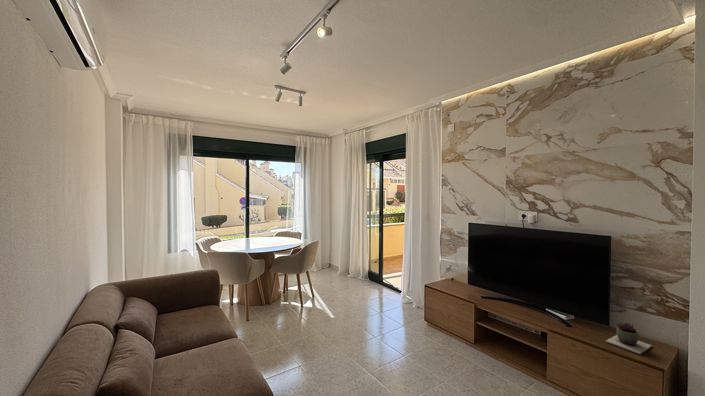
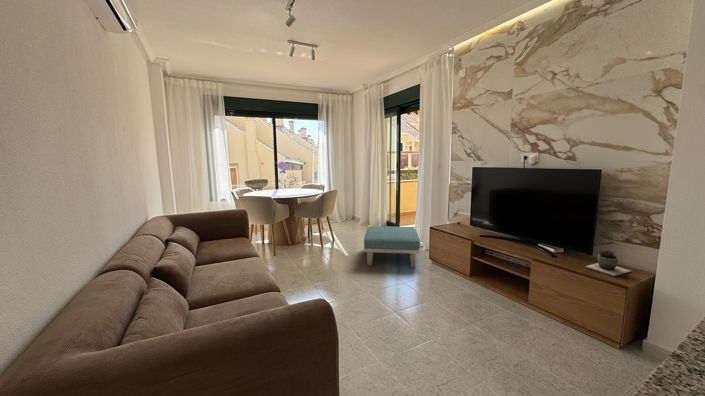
footstool: none [354,284,417,334] -> present [364,226,420,267]

